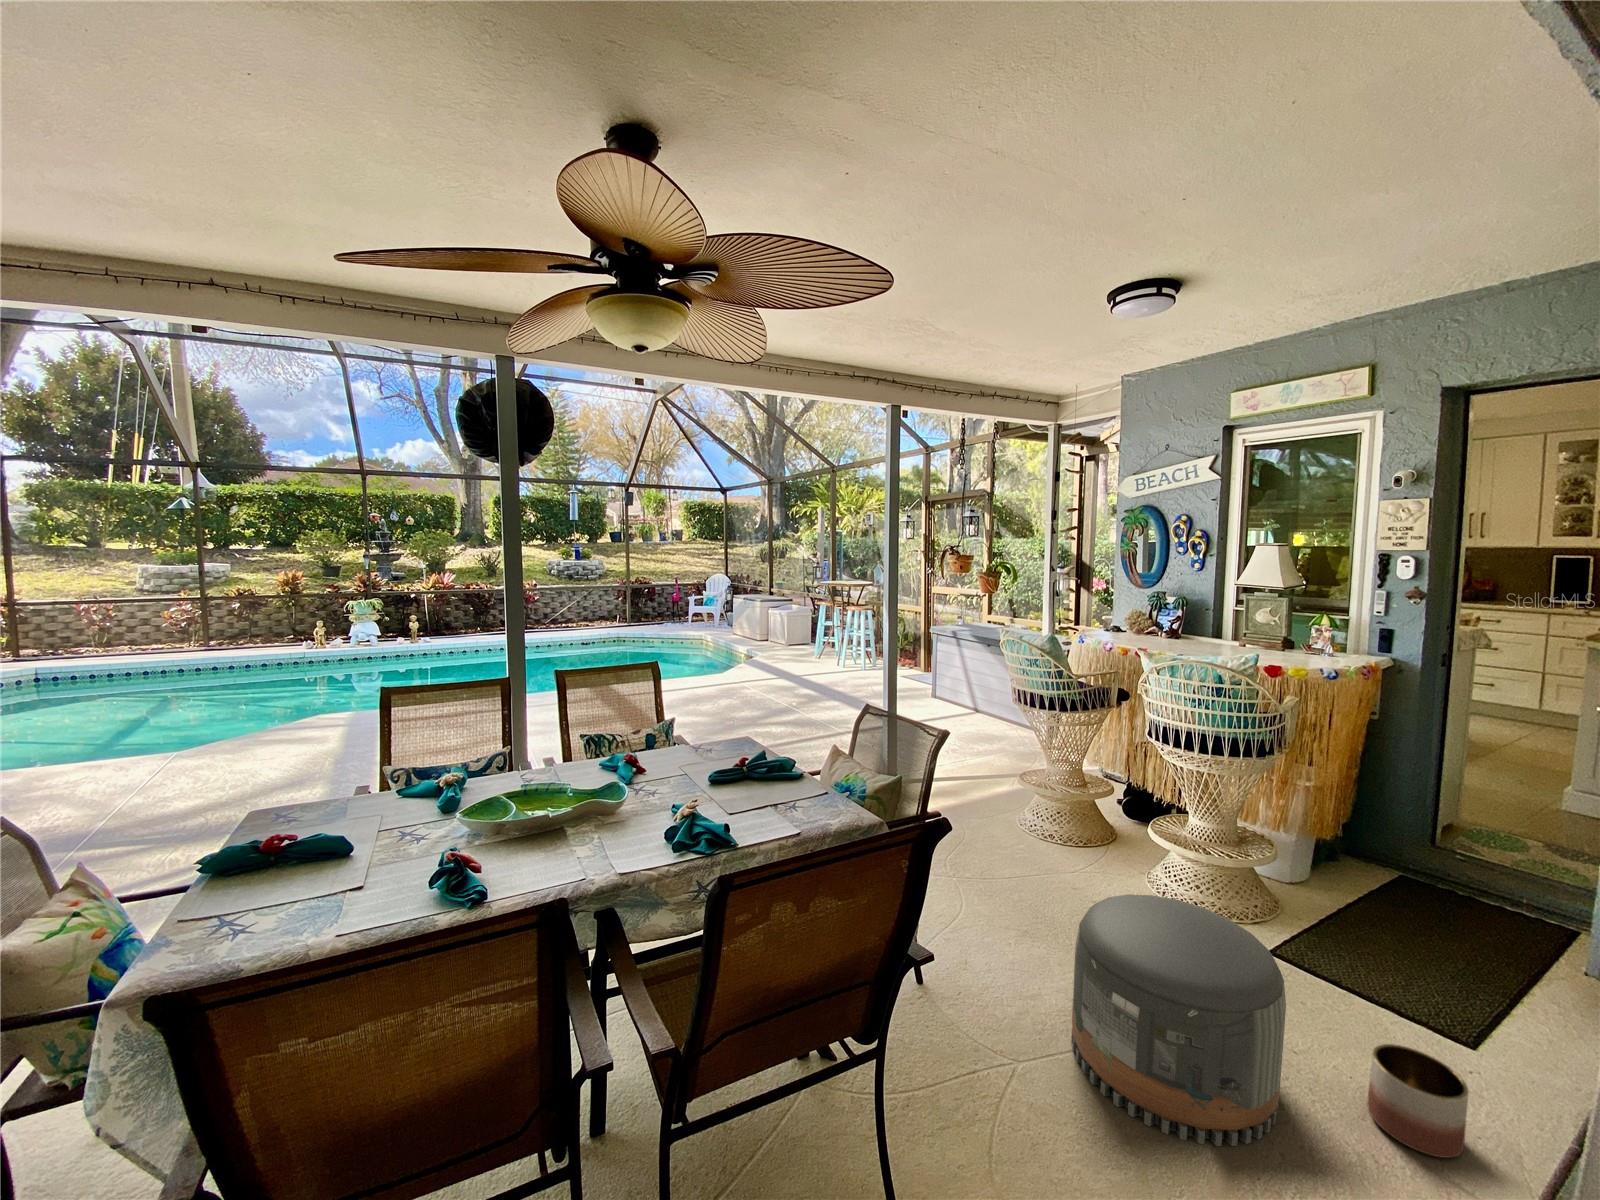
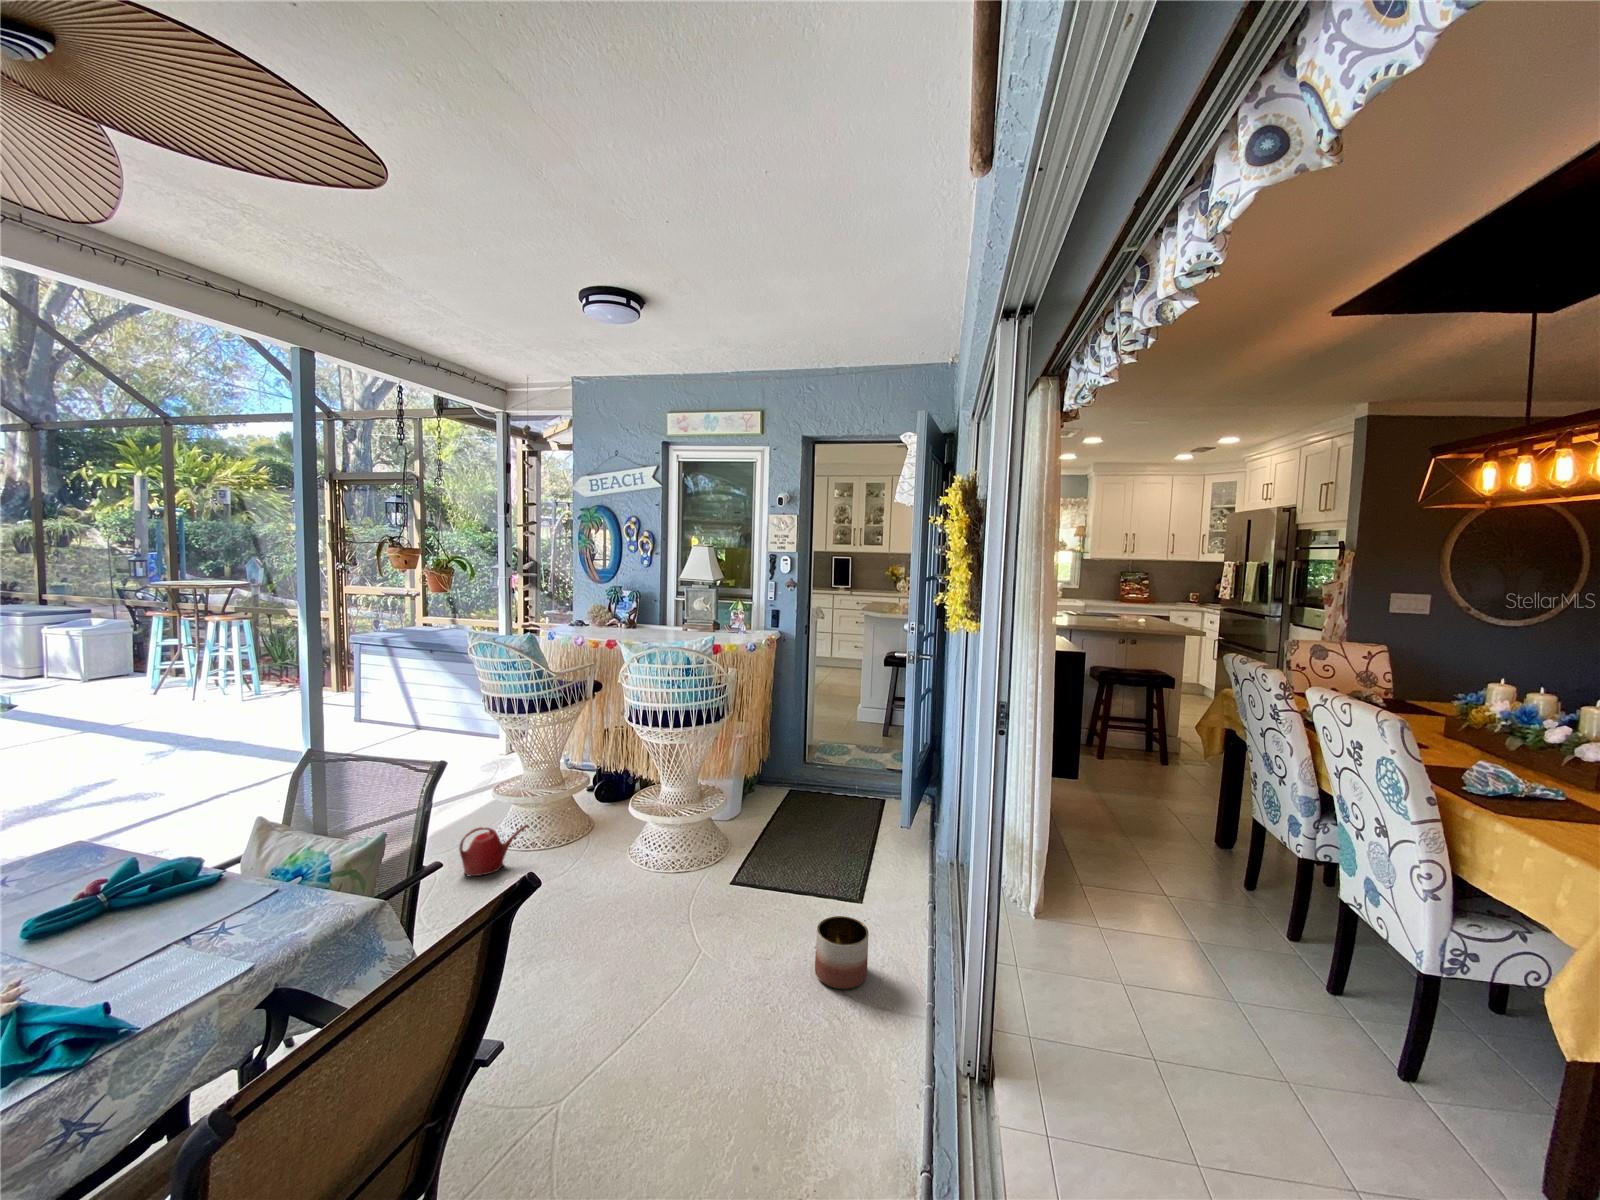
watering can: none [982,807,1044,852] -> present [459,825,528,876]
pouf: present [1071,894,1286,1146] -> none [601,864,772,1083]

